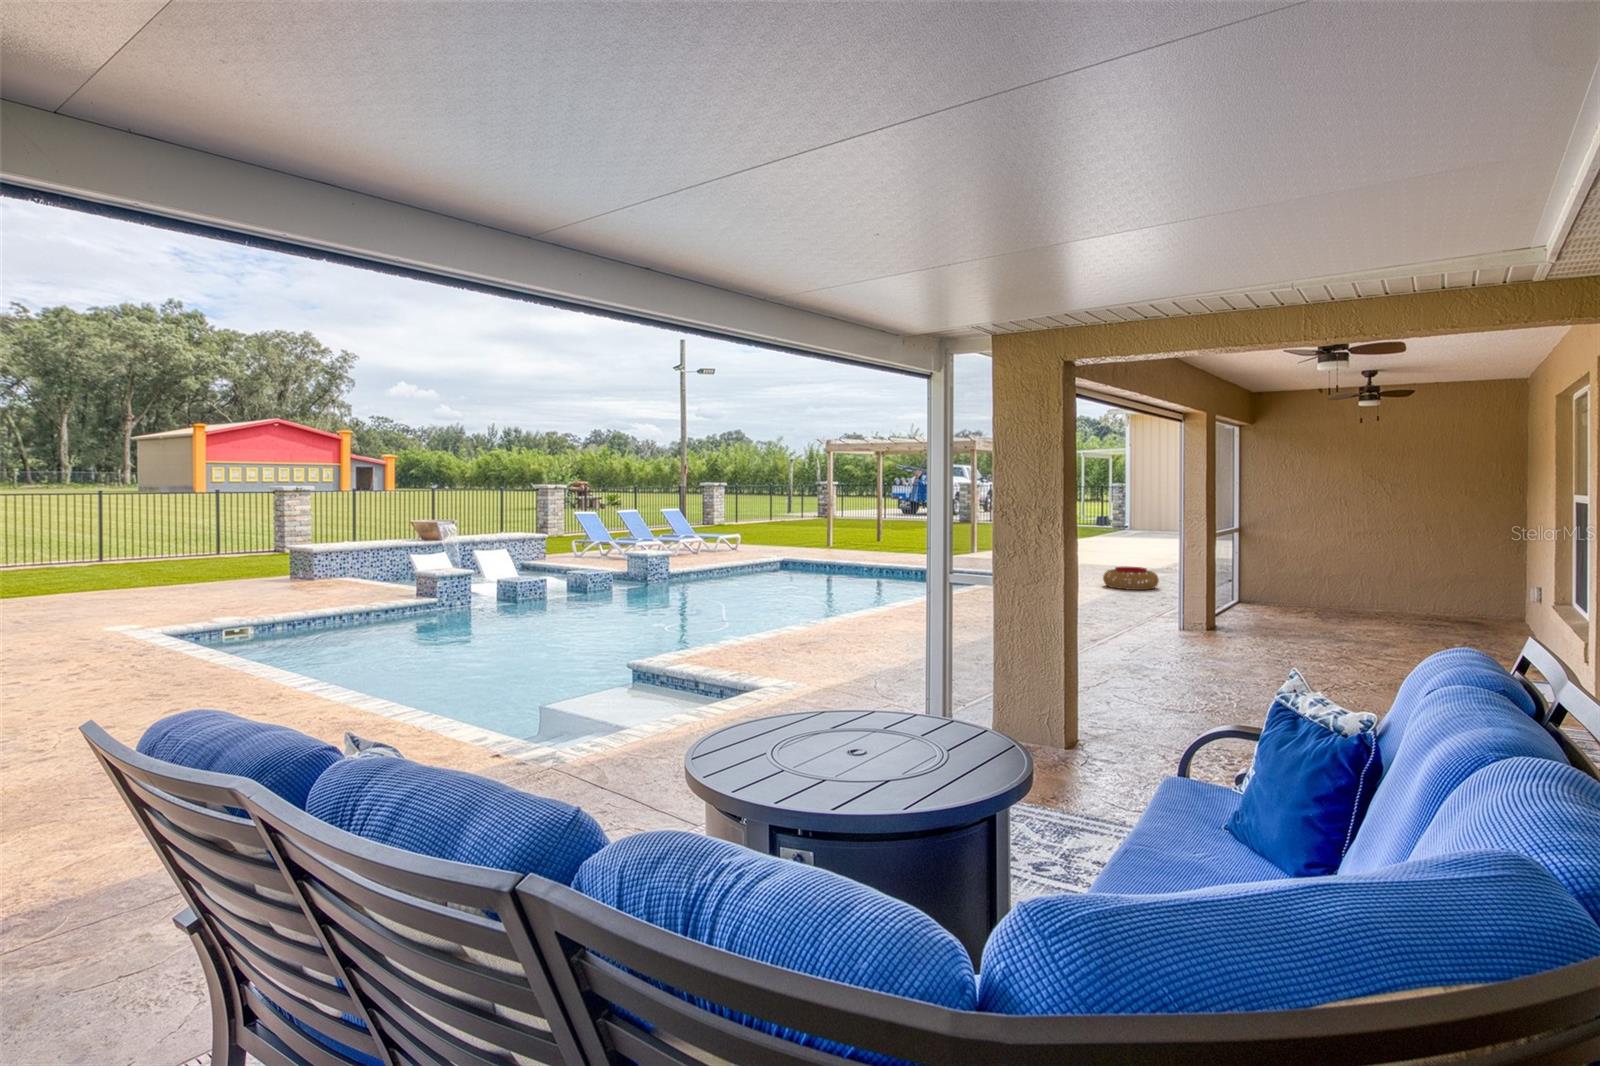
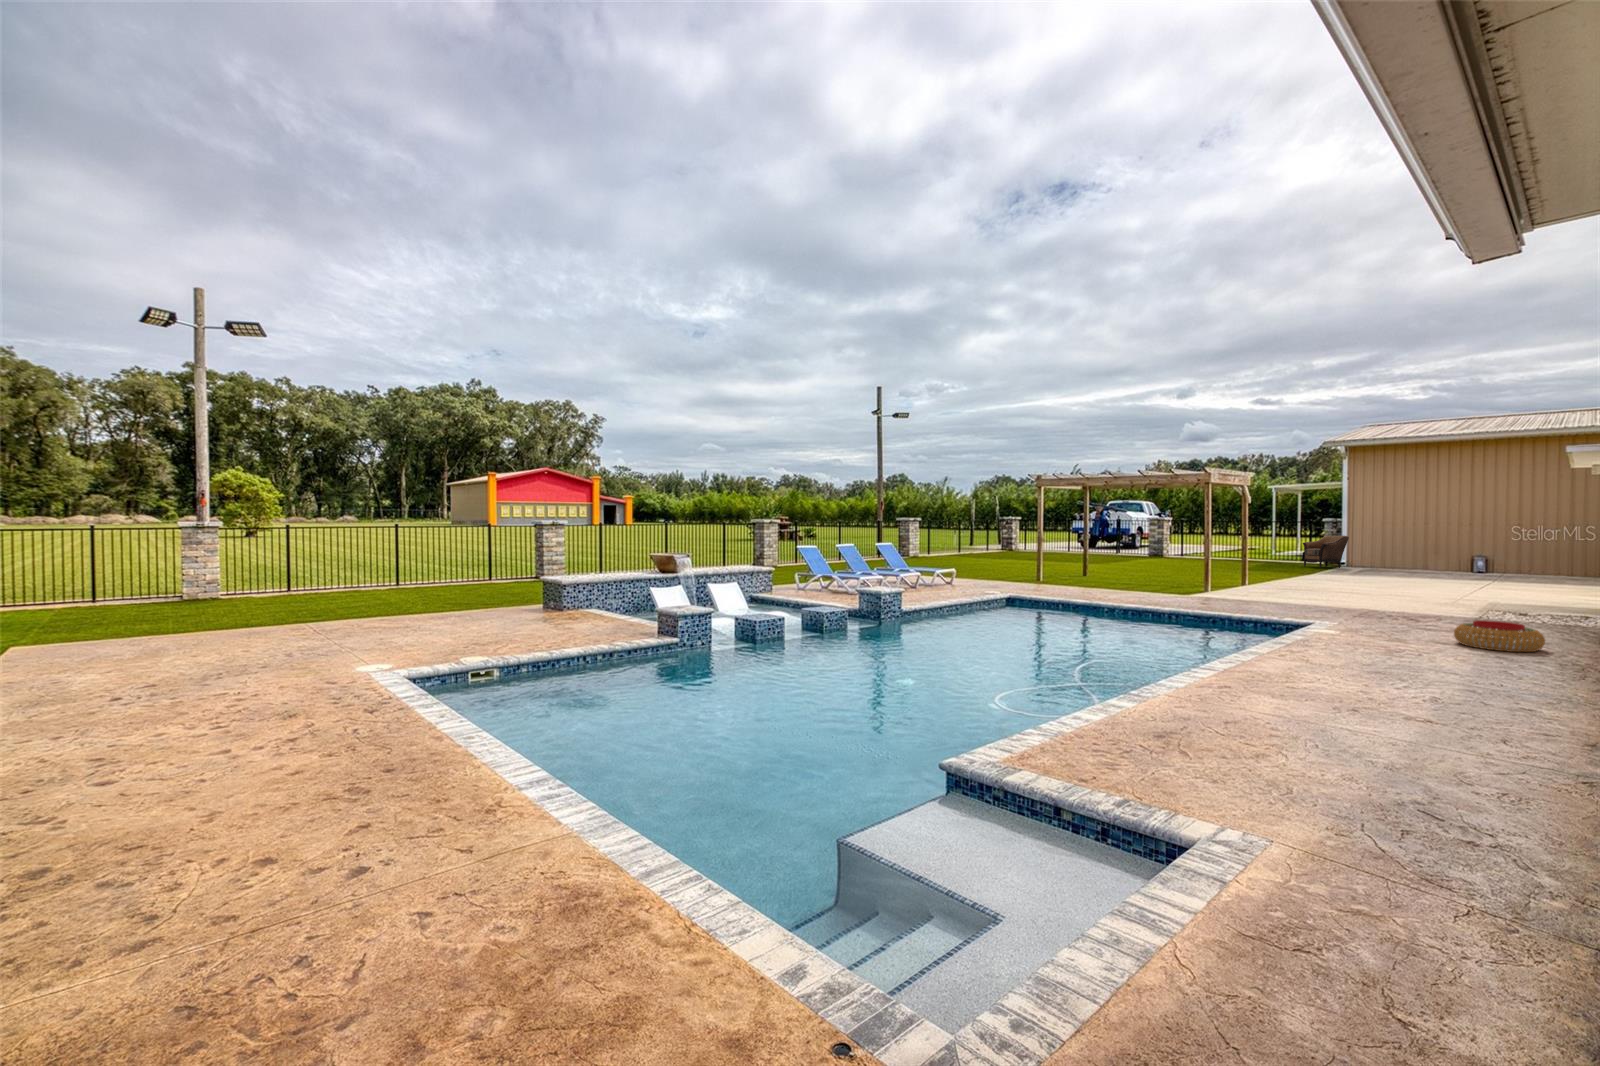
armchair: none [1094,500,1132,532] -> present [1303,535,1349,568]

